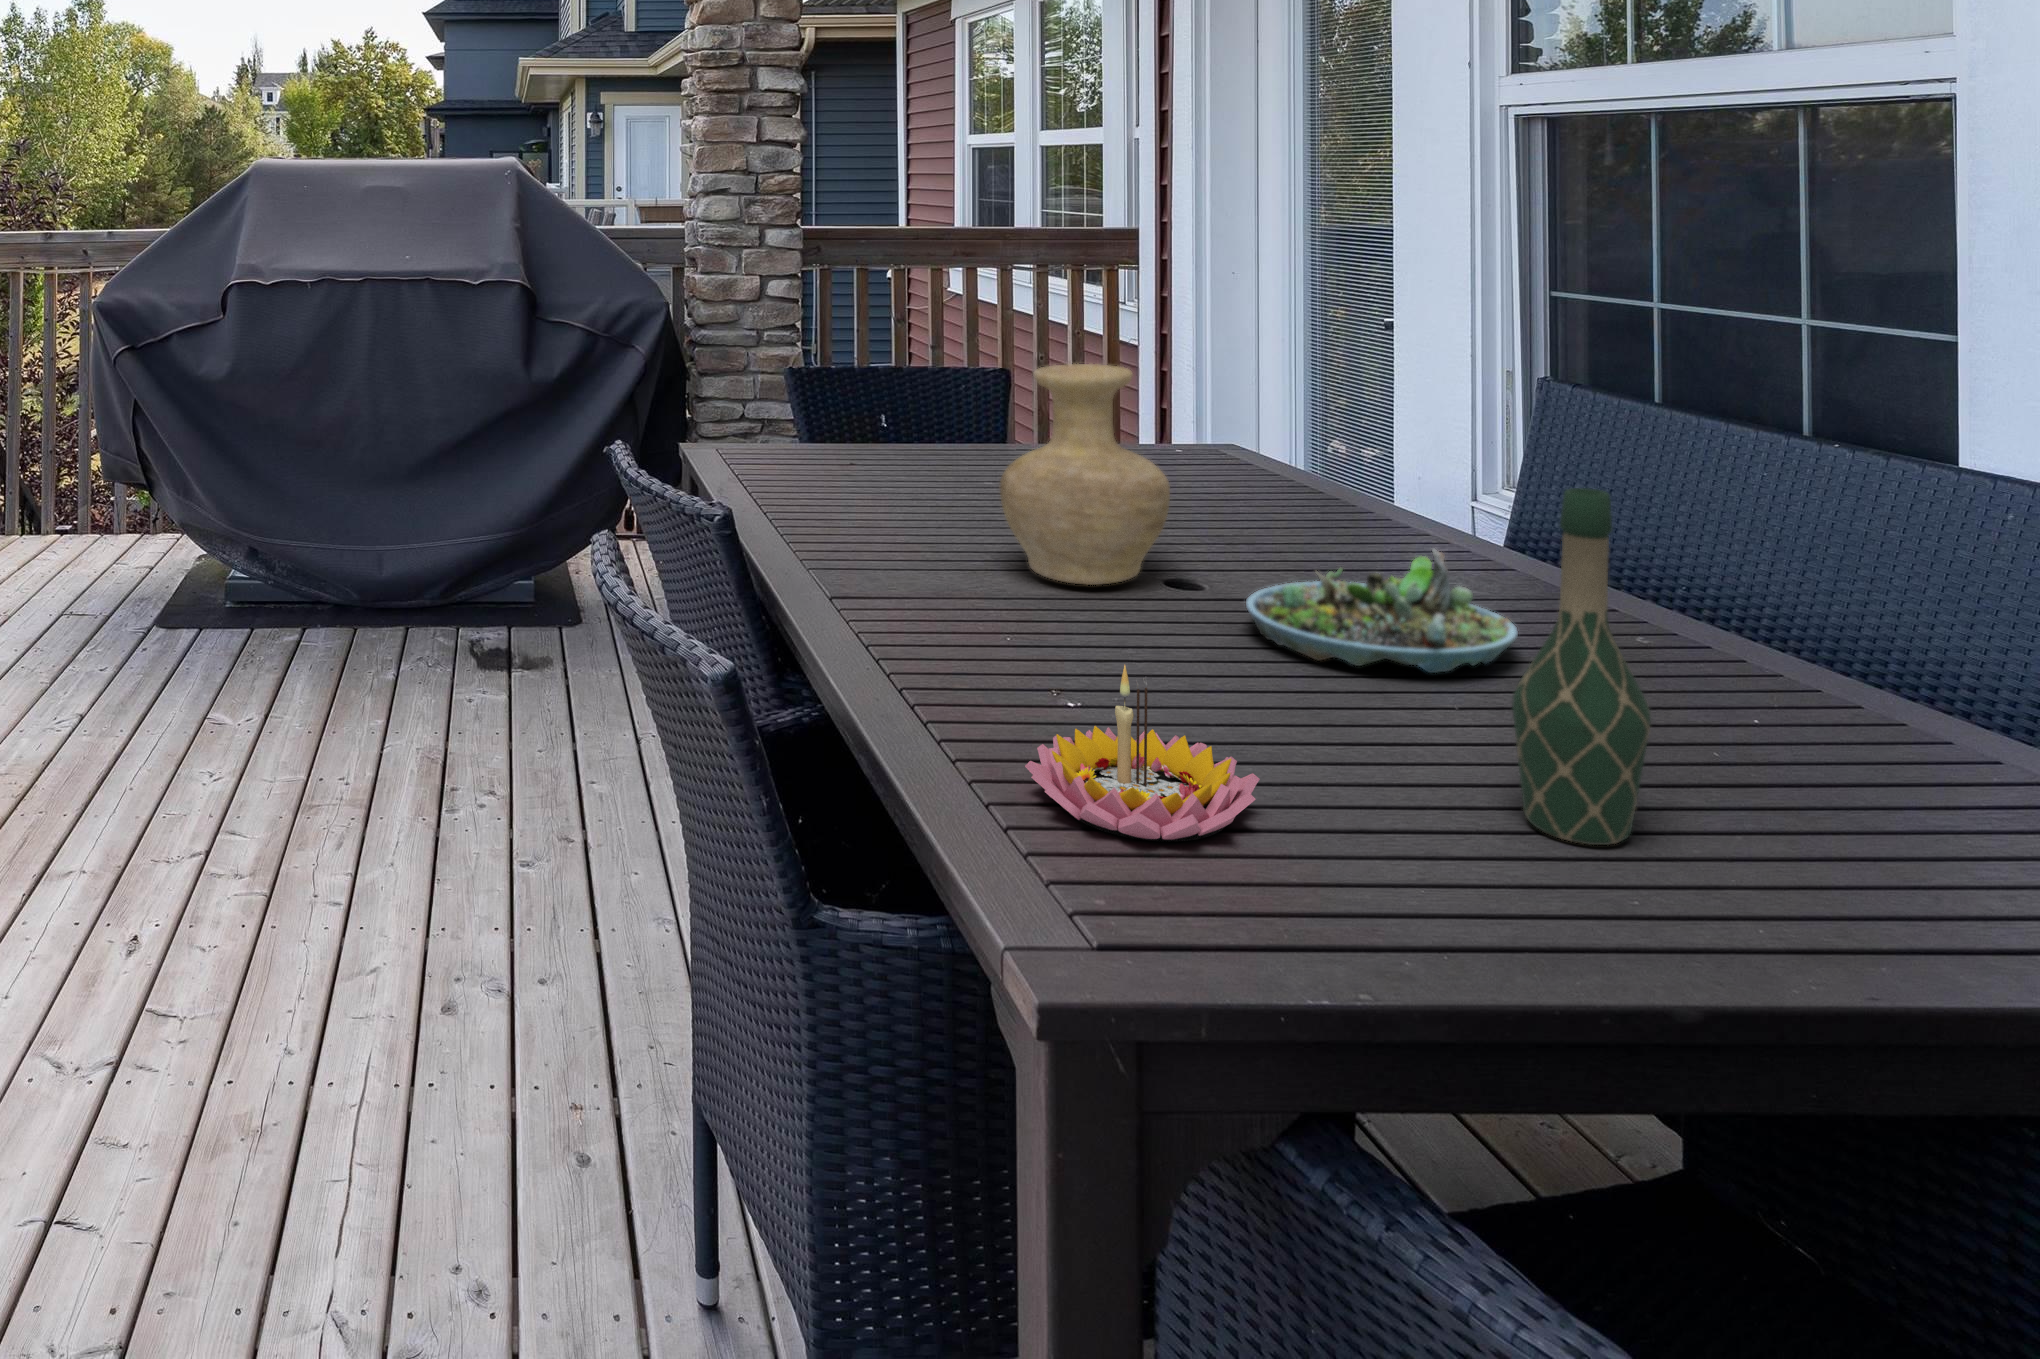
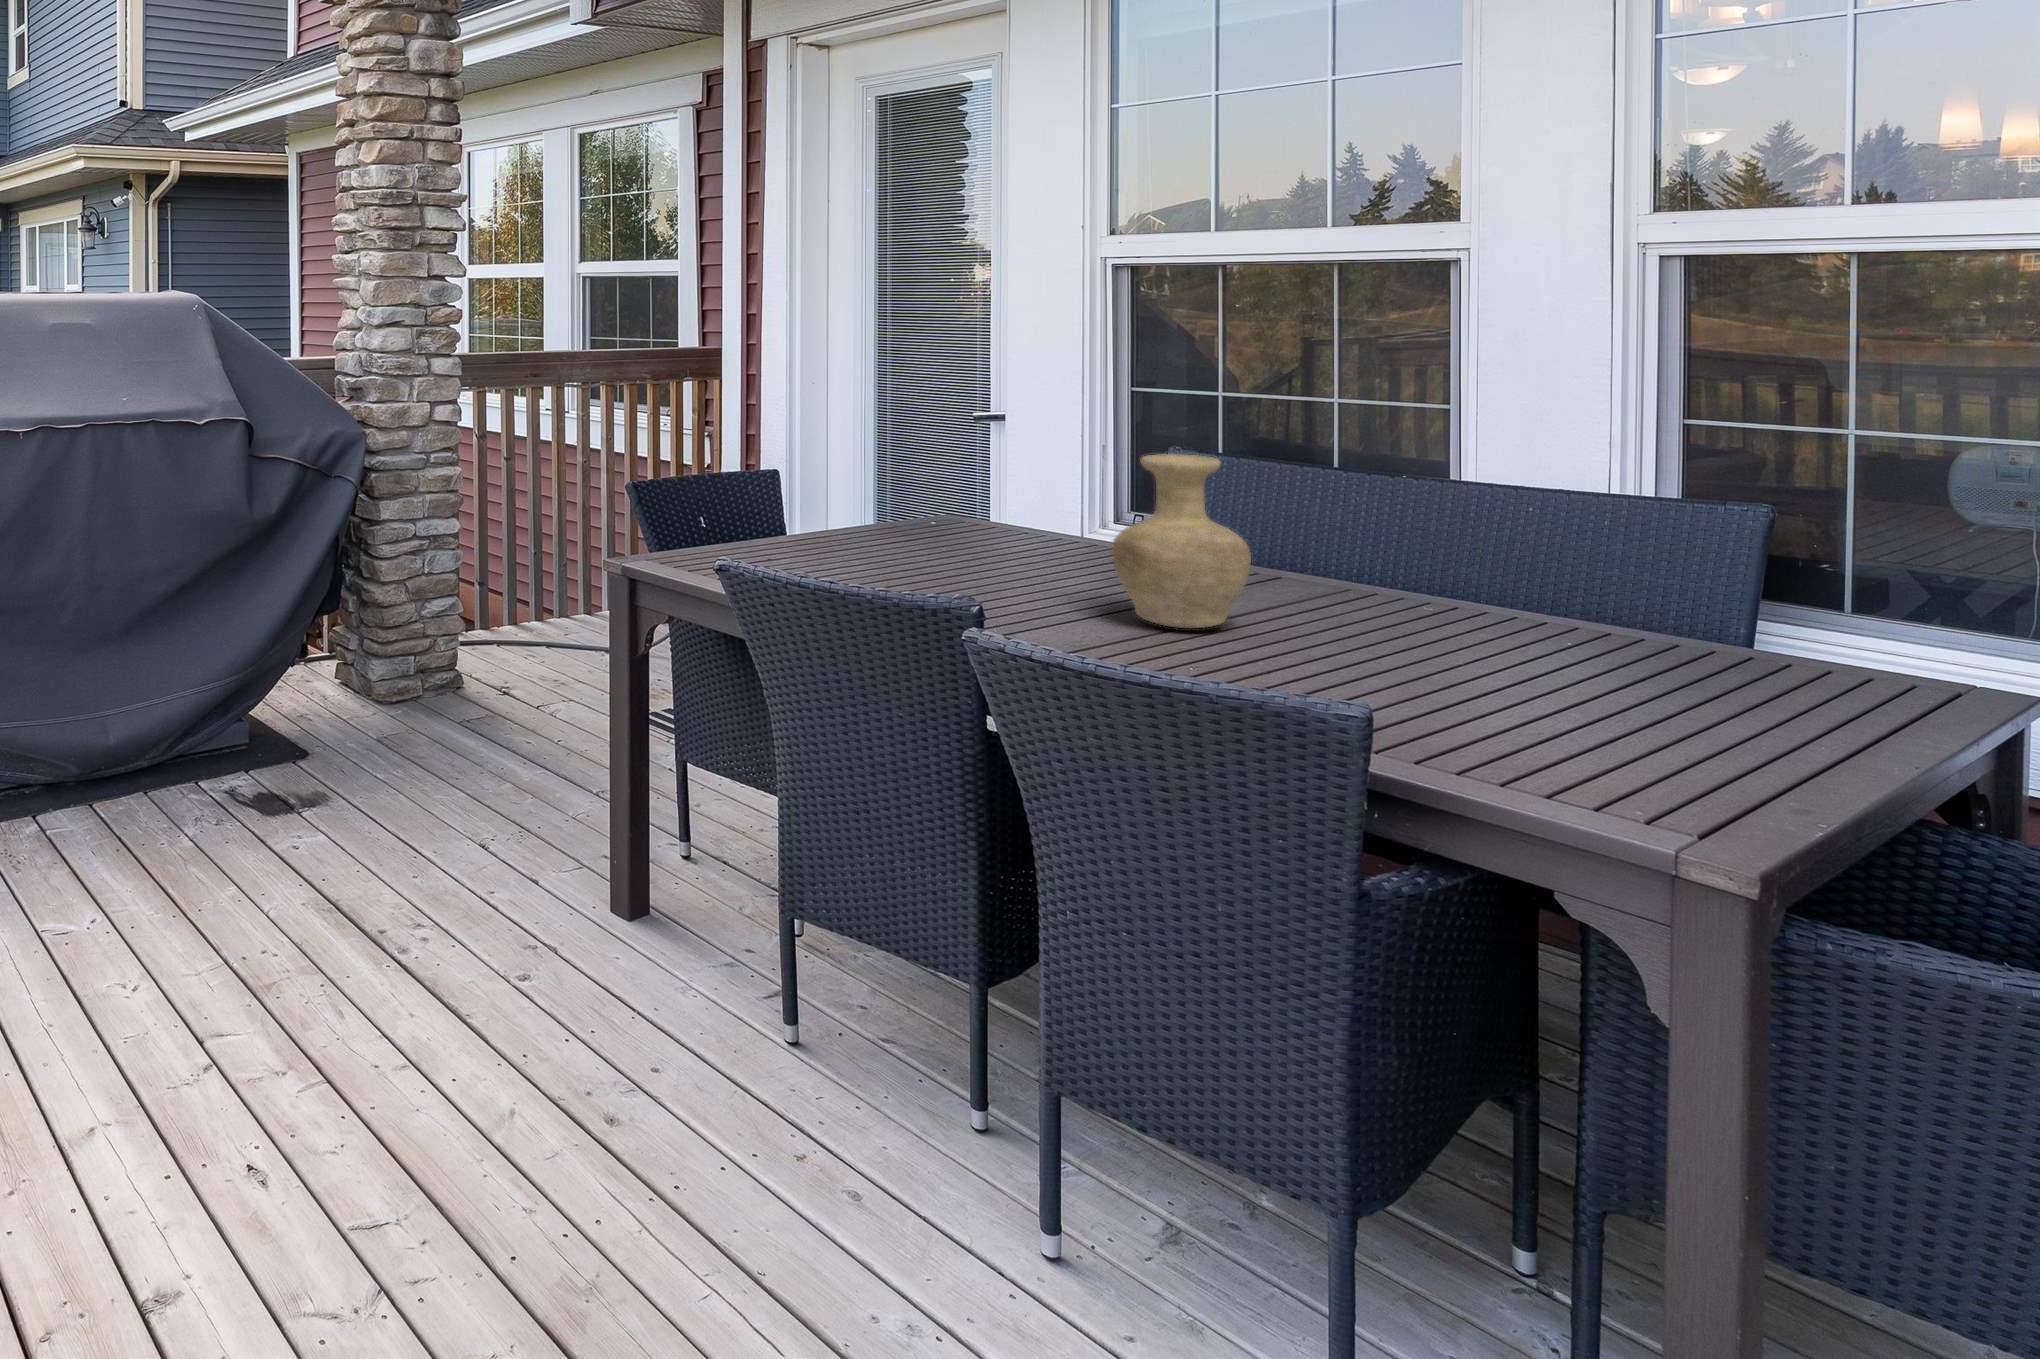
wine bottle: present [1512,488,1651,845] -> none [1737,505,1833,733]
succulent planter: present [1246,549,1518,673] -> none [1337,570,1535,657]
candle holder: present [1025,665,1260,842] -> none [1520,653,1720,777]

